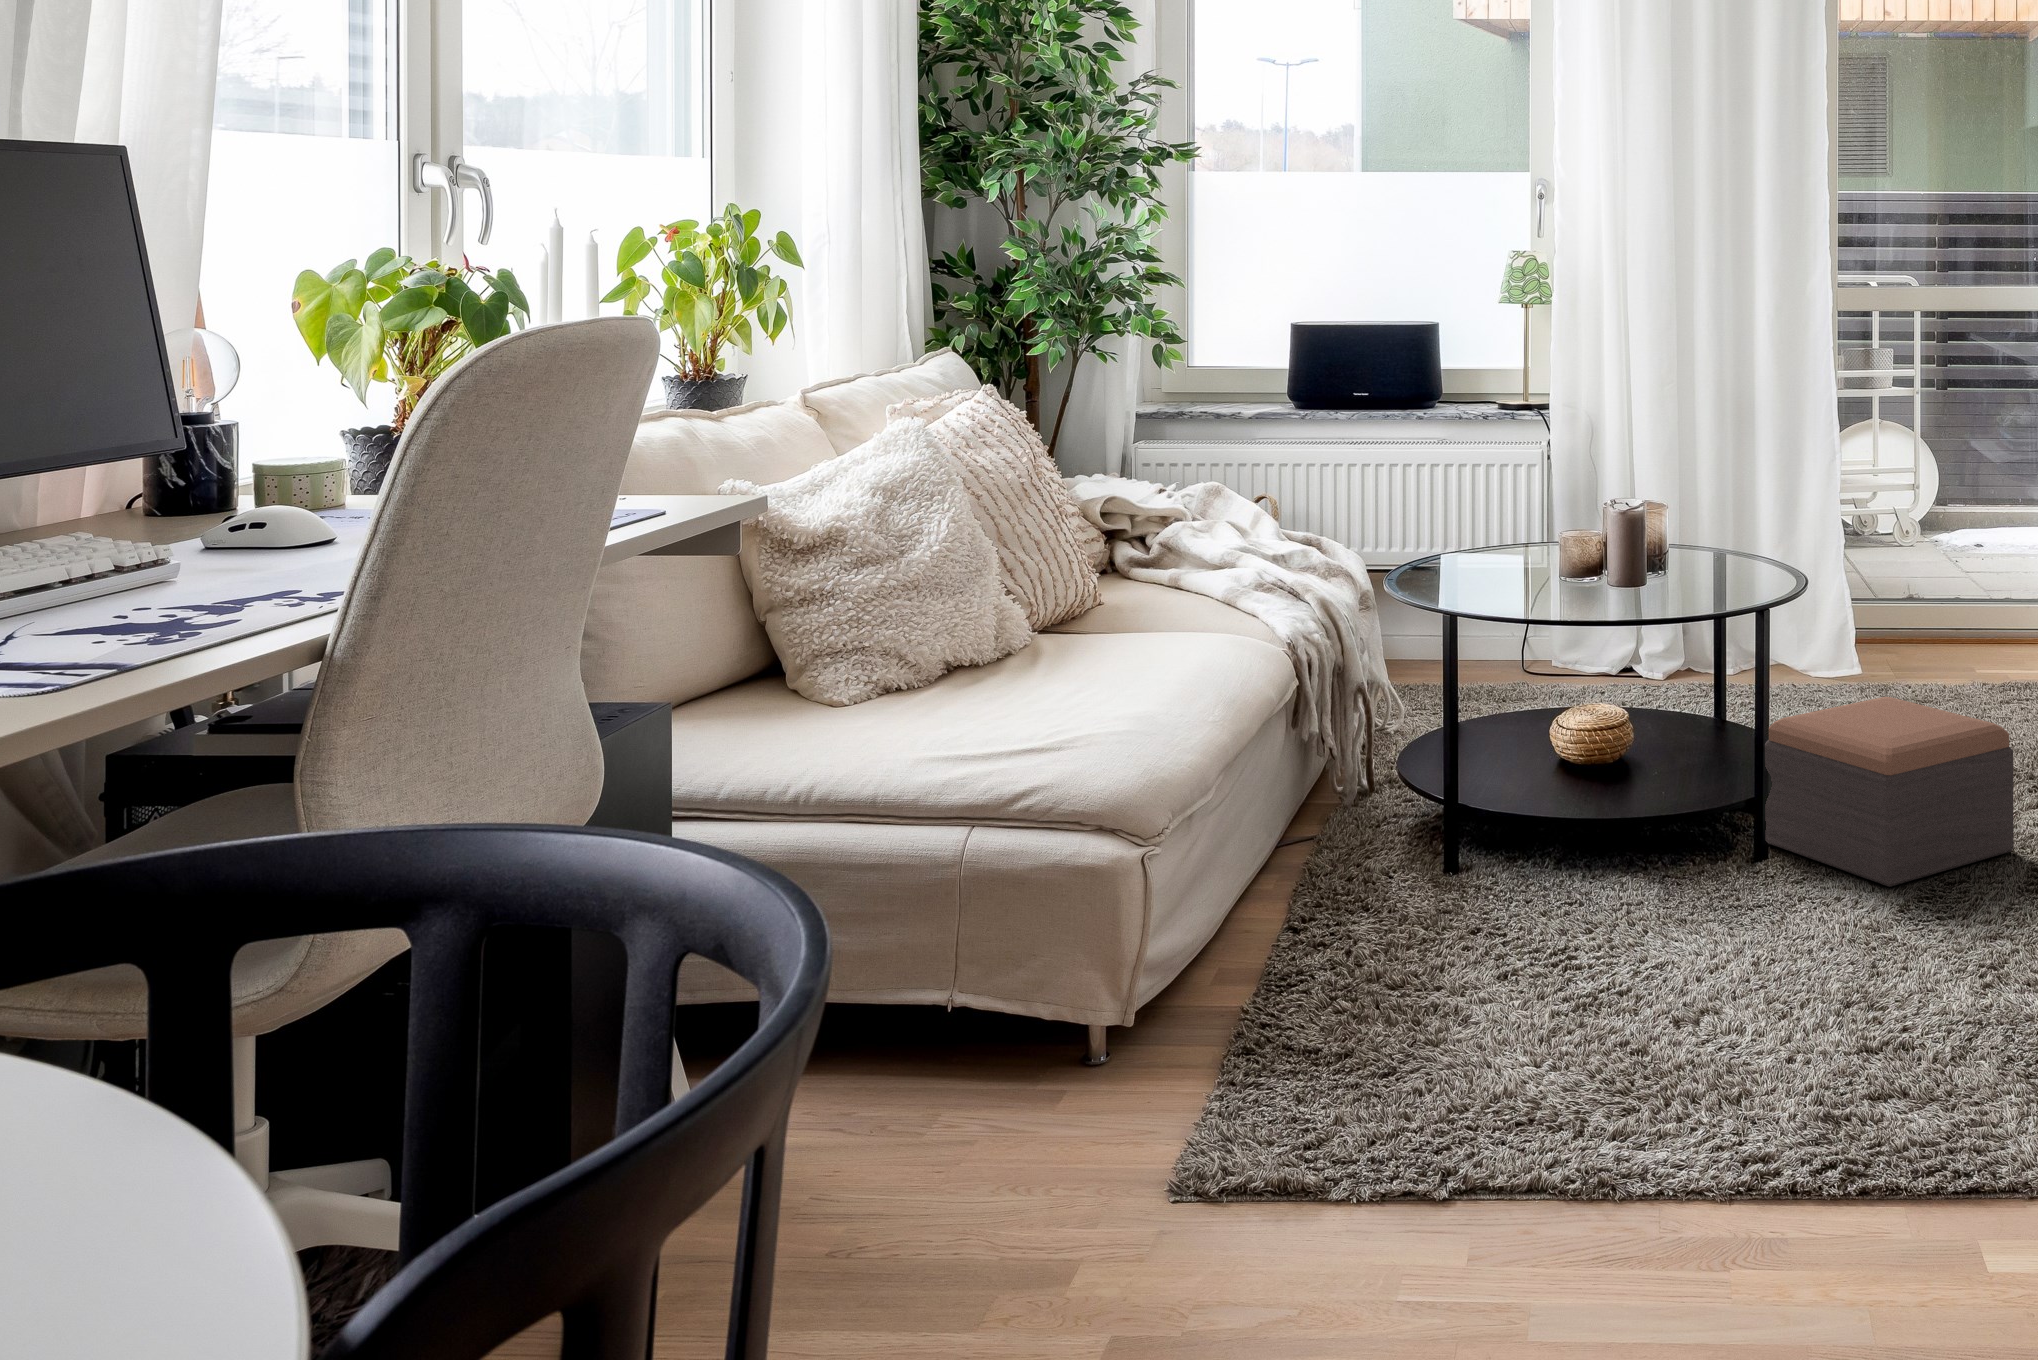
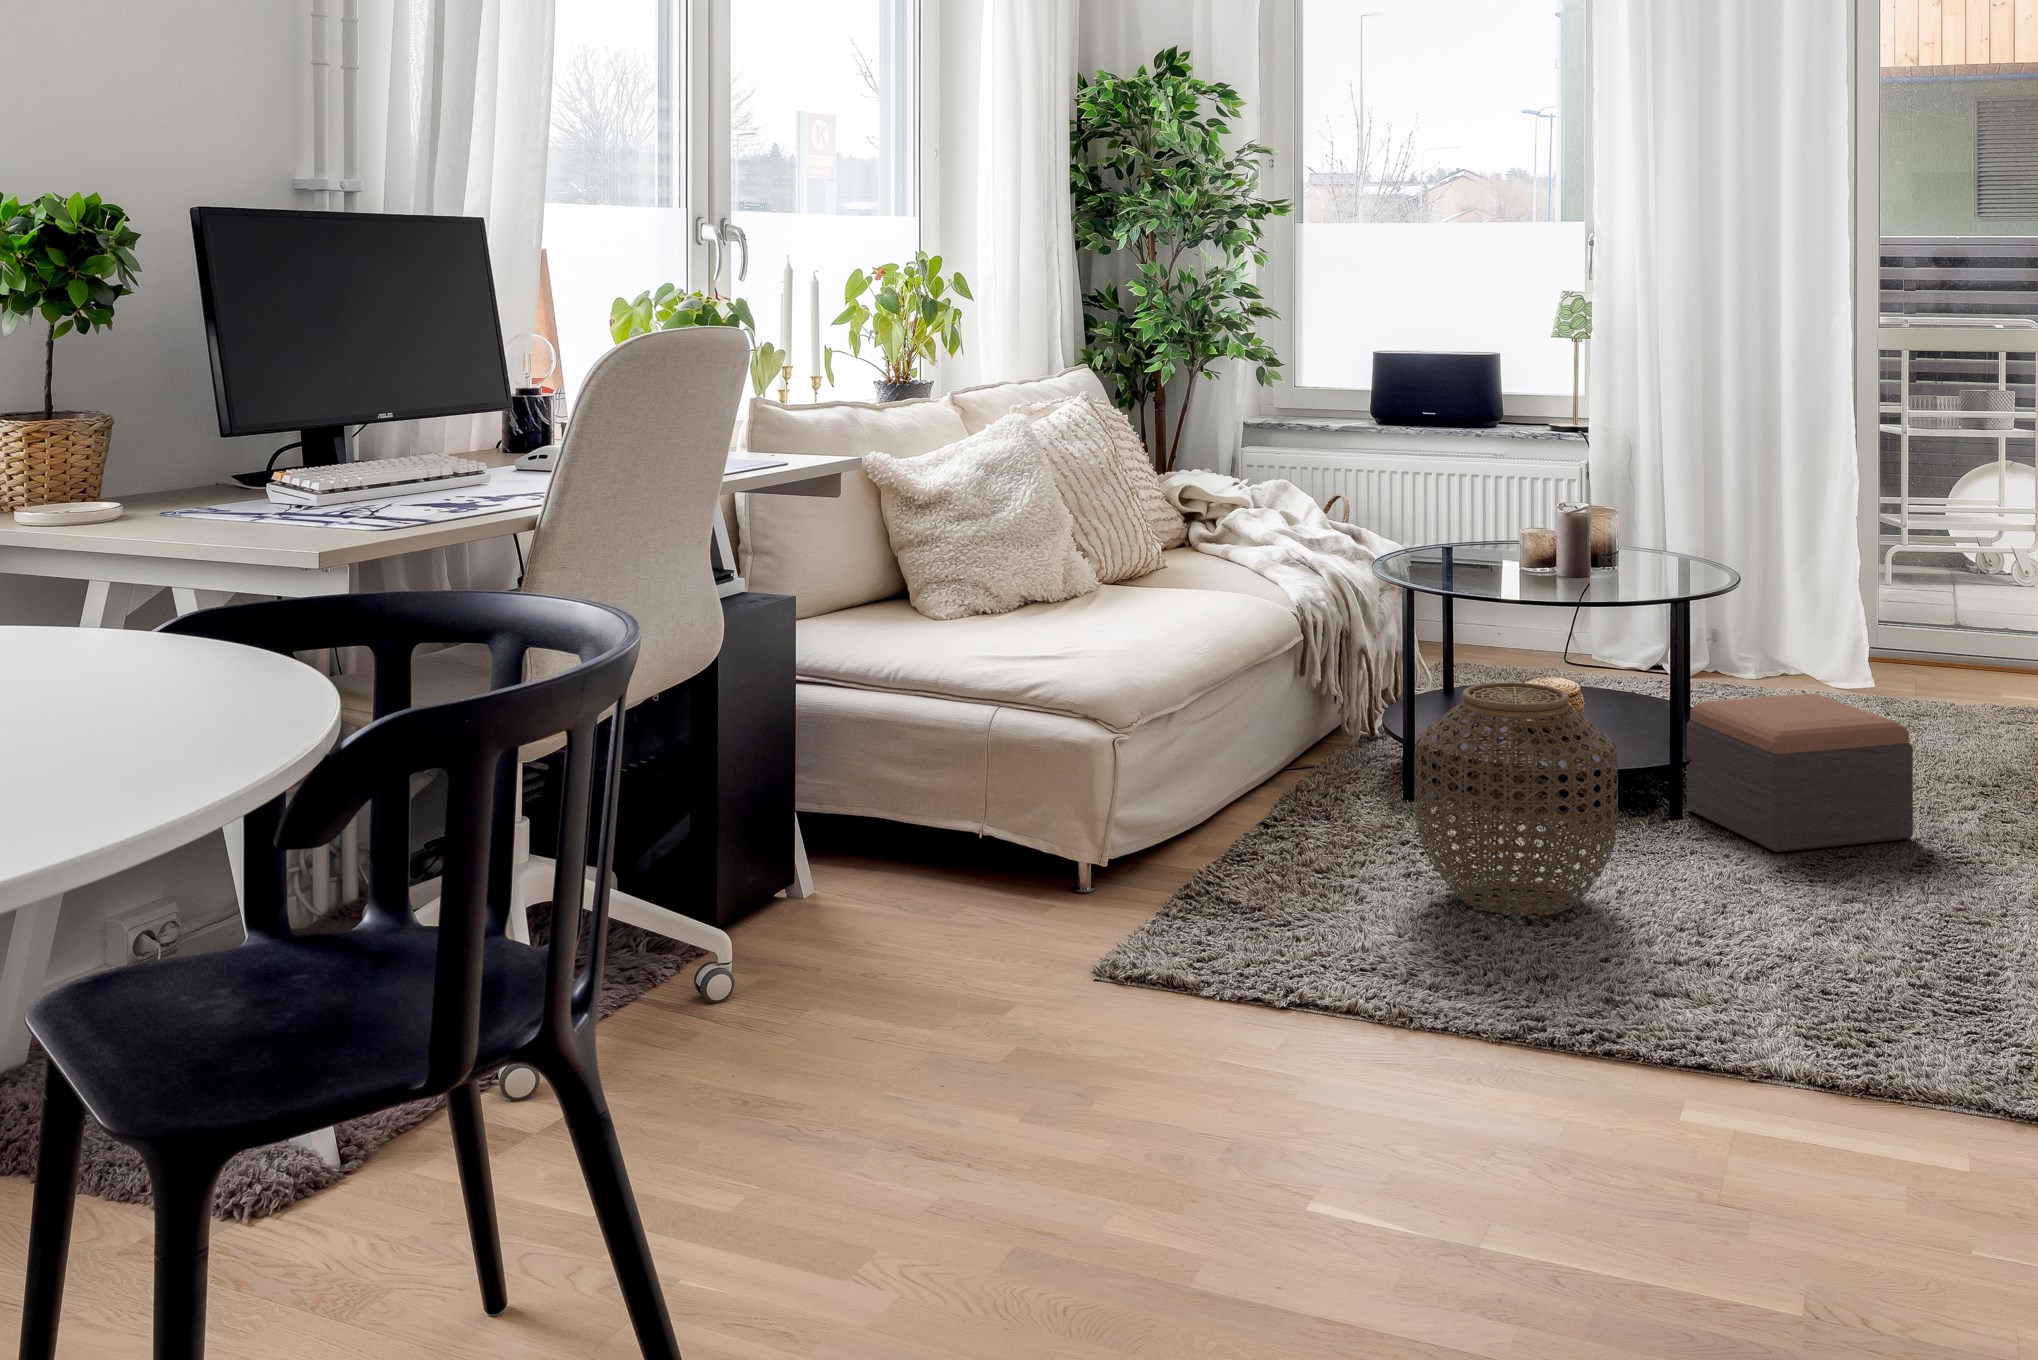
woven basket: none [1522,726,1766,1015] -> present [1414,682,1618,916]

